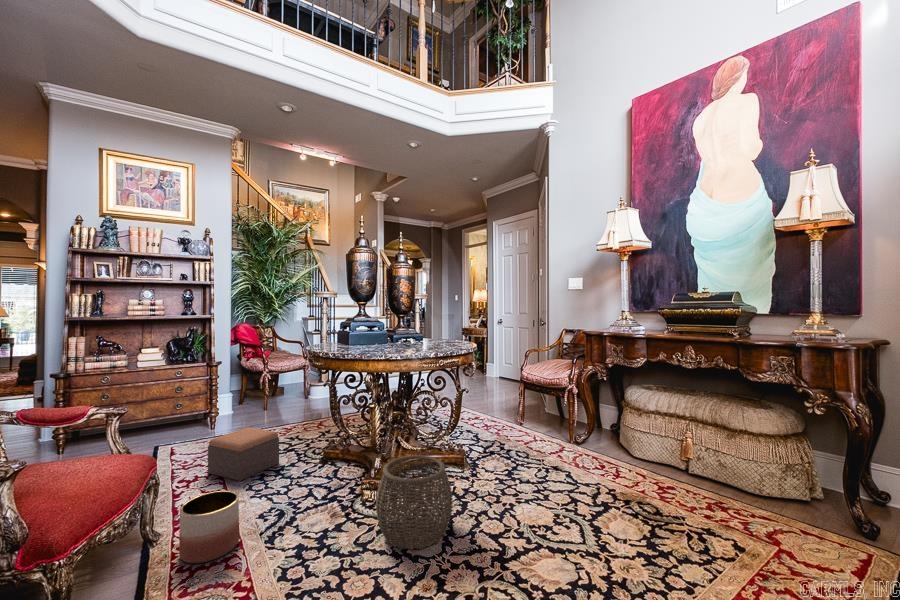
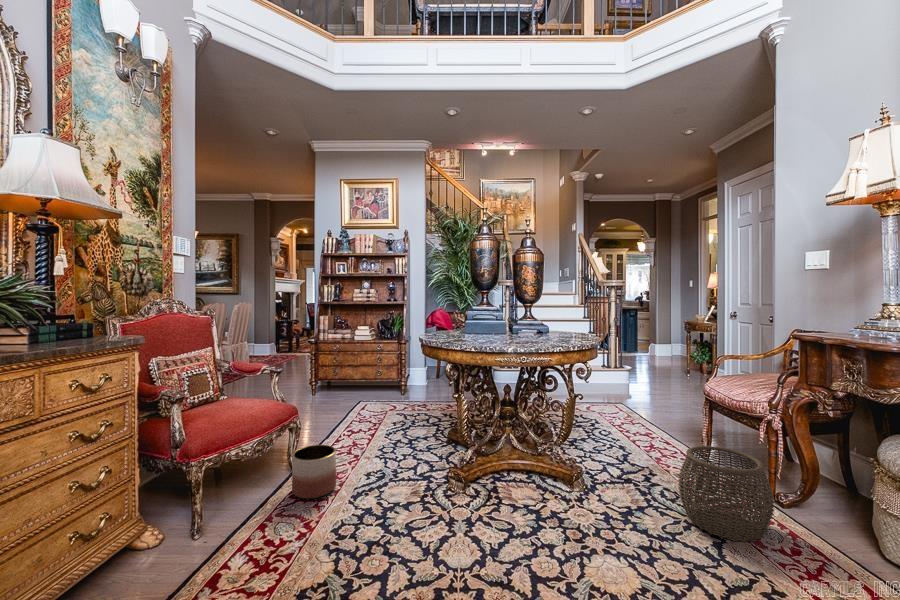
footstool: present [208,427,279,481] -> none [363,400,415,444]
woven basket: present [376,455,453,550] -> present [678,446,775,542]

